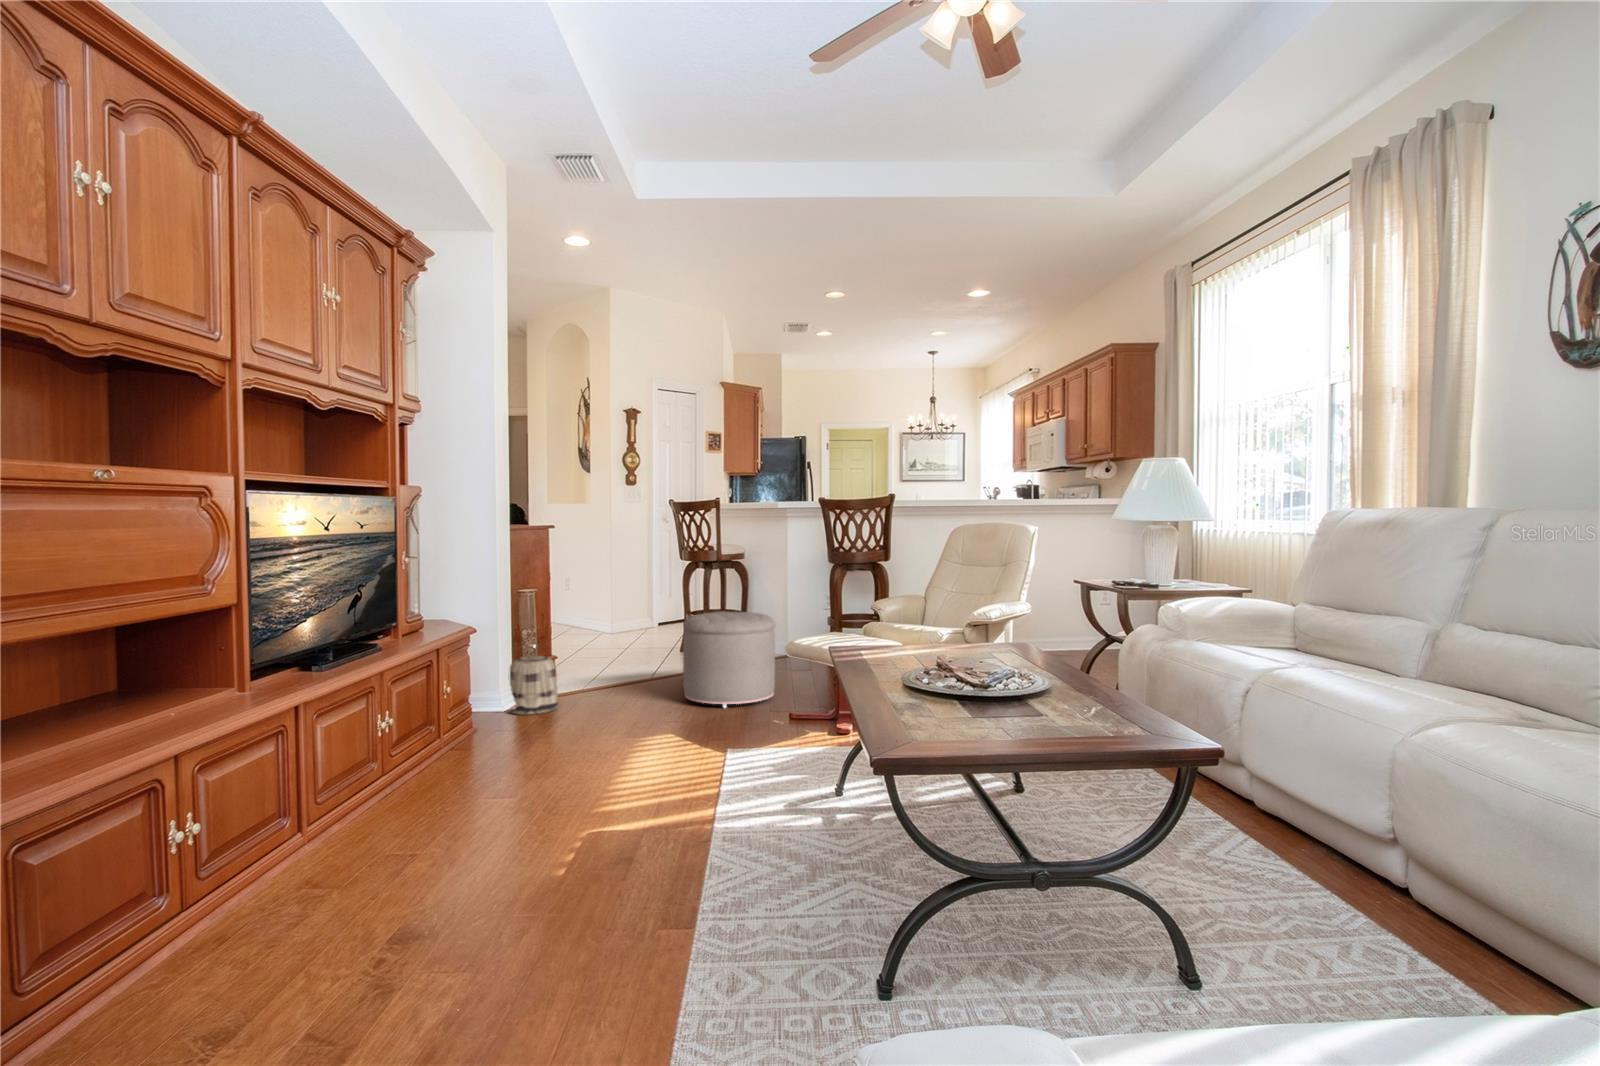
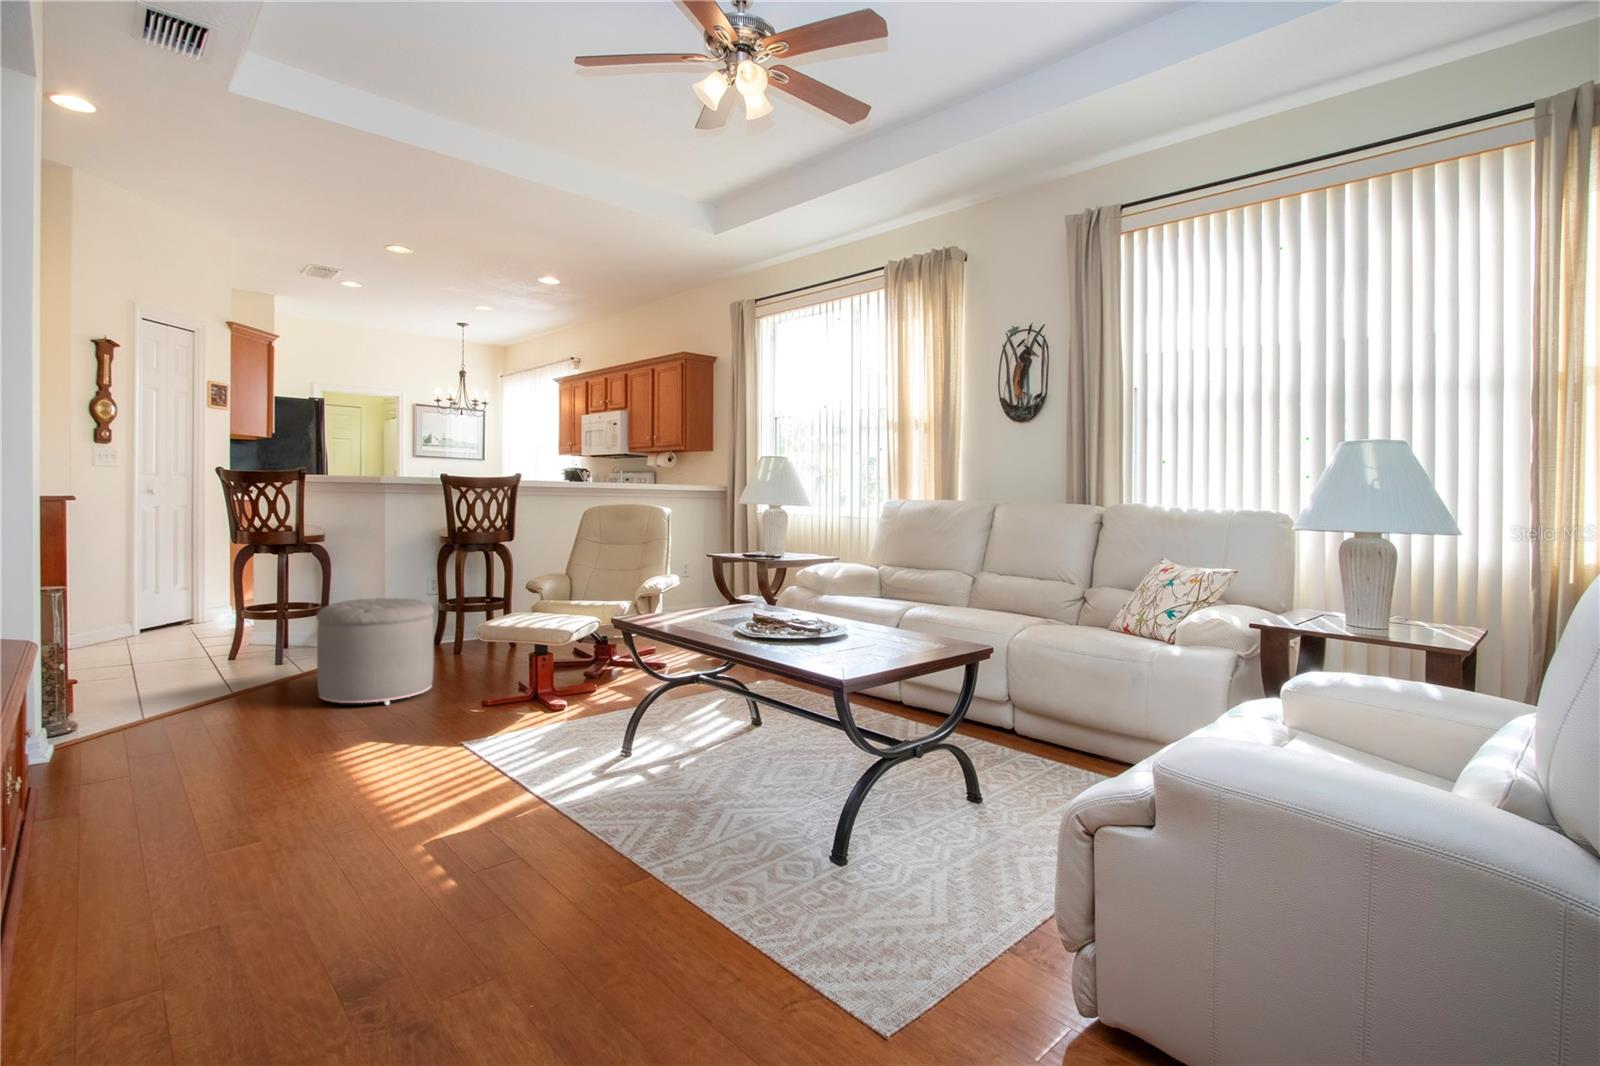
basket: present [508,643,558,715] -> none [51,657,142,759]

